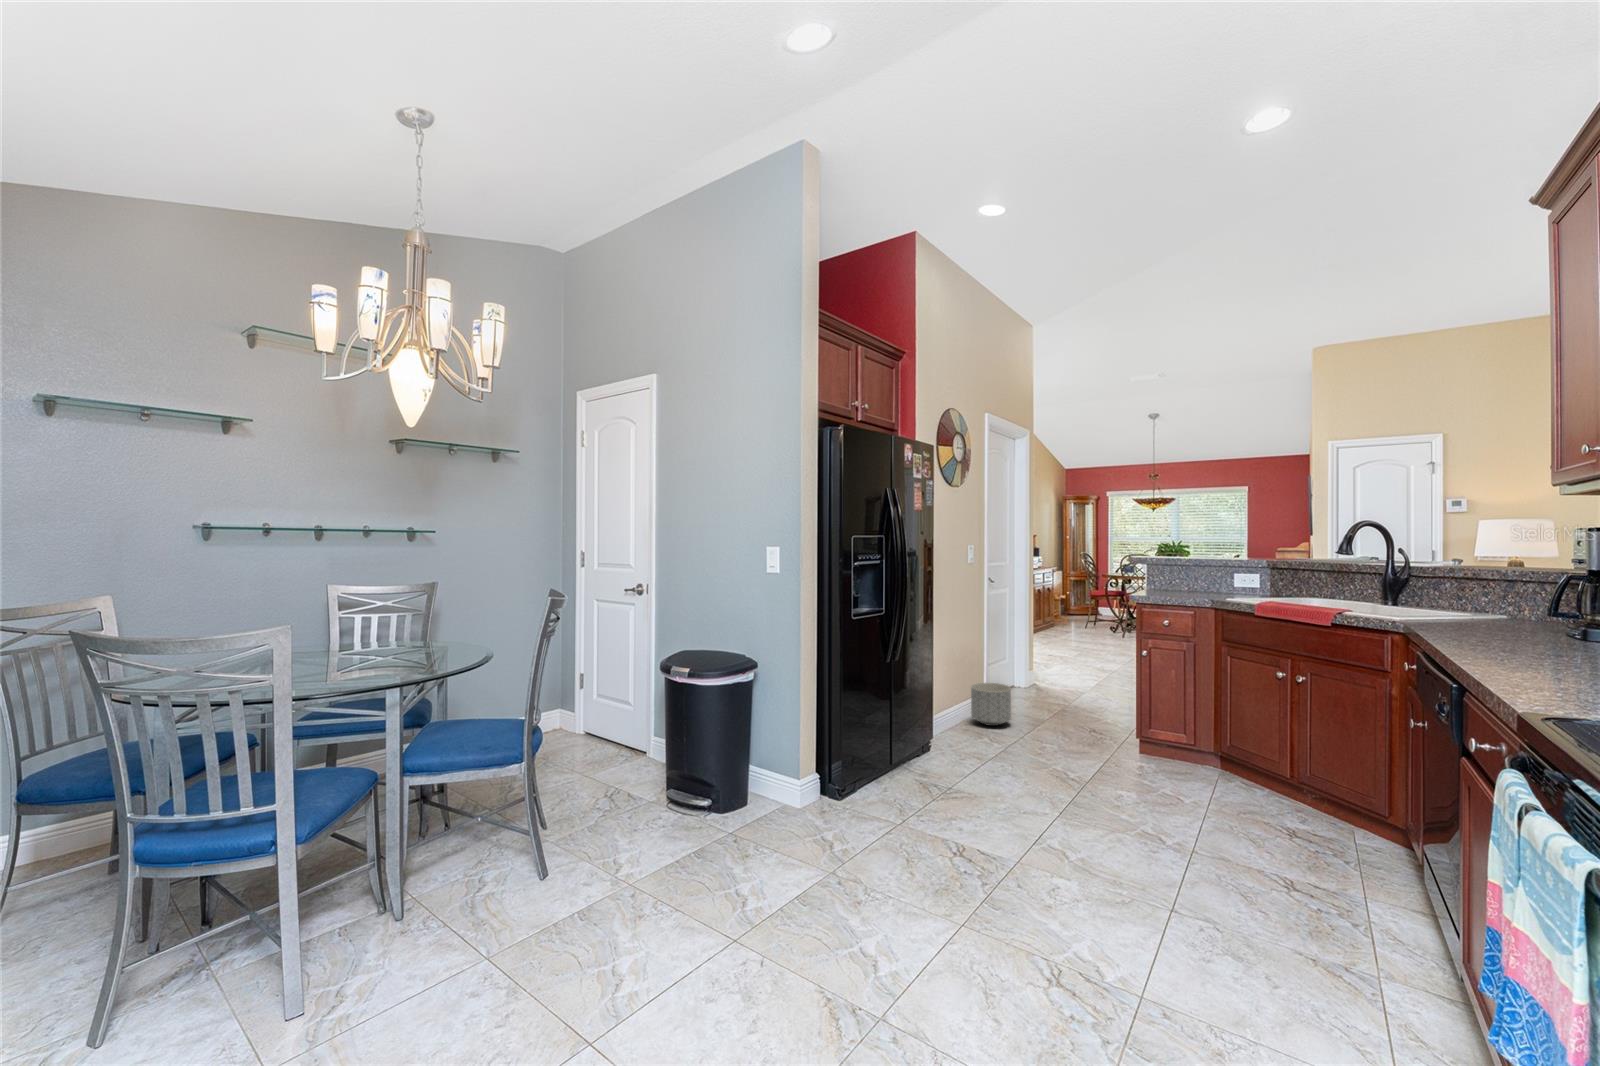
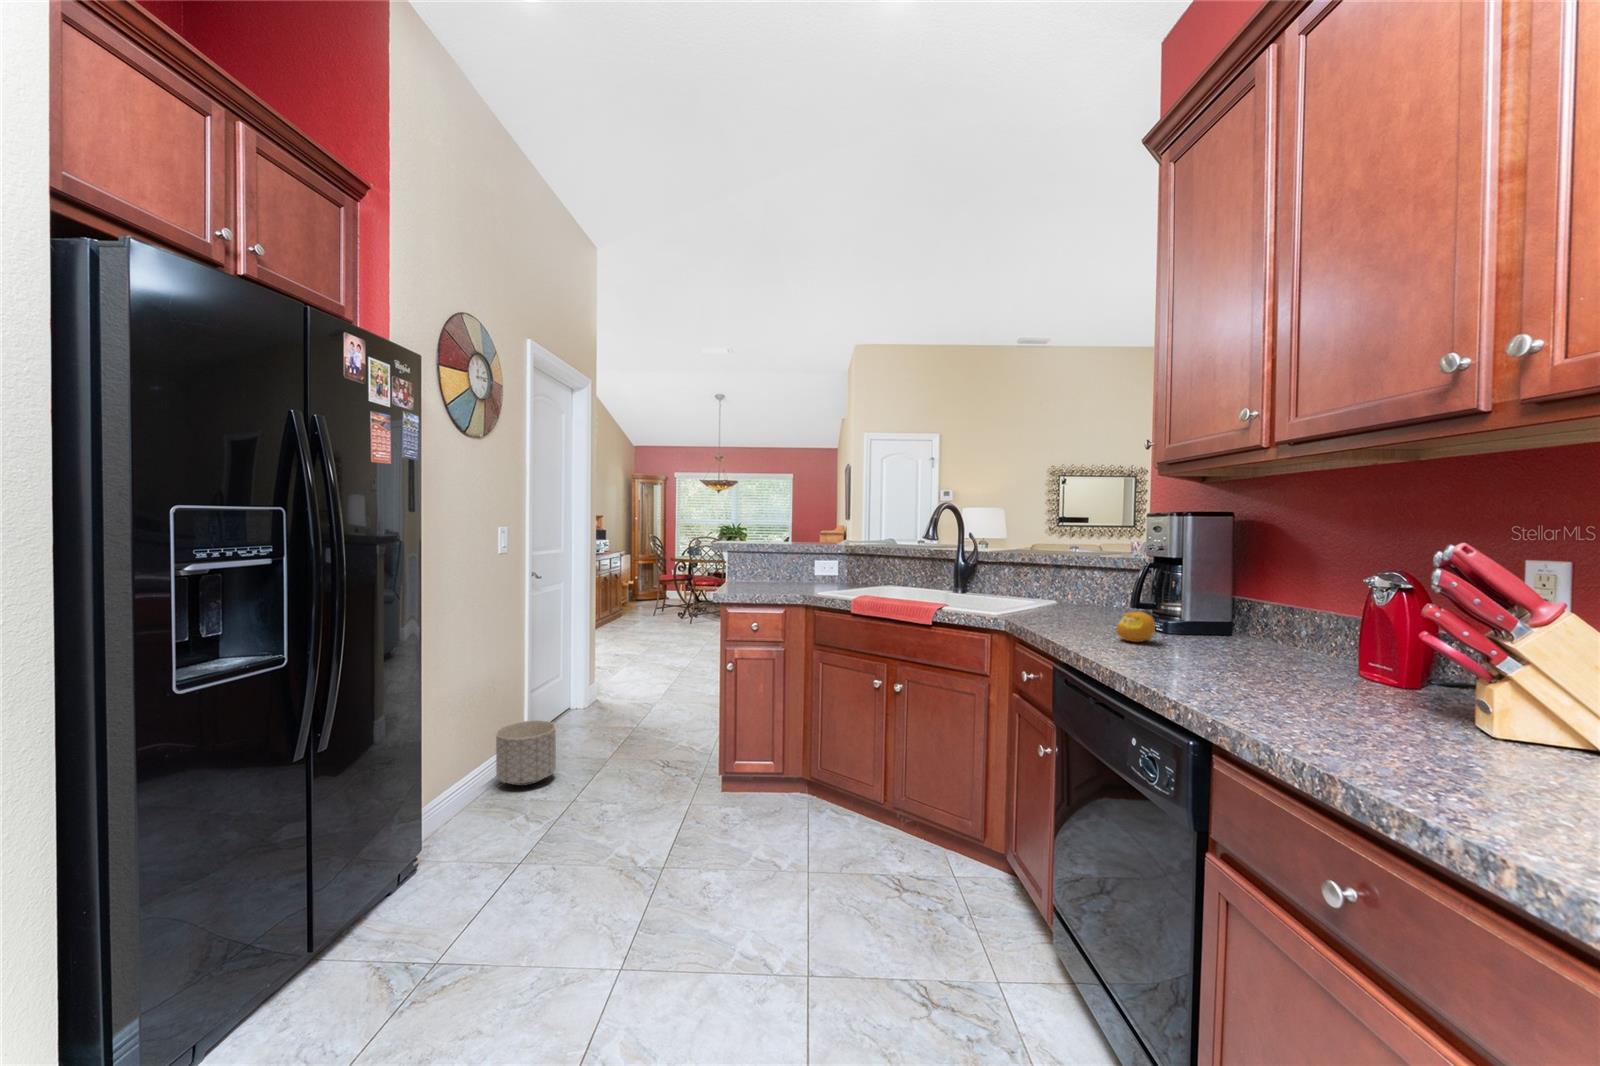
fruit: none [1499,616,1544,642] -> present [1116,612,1155,642]

